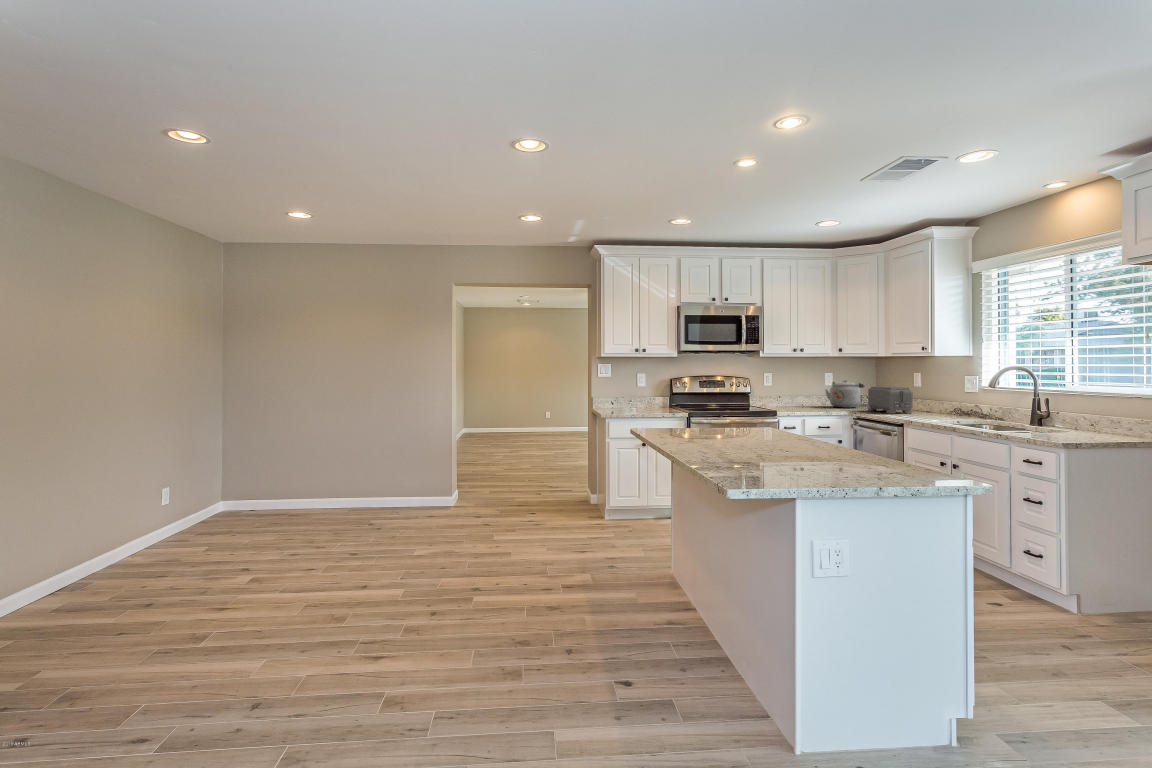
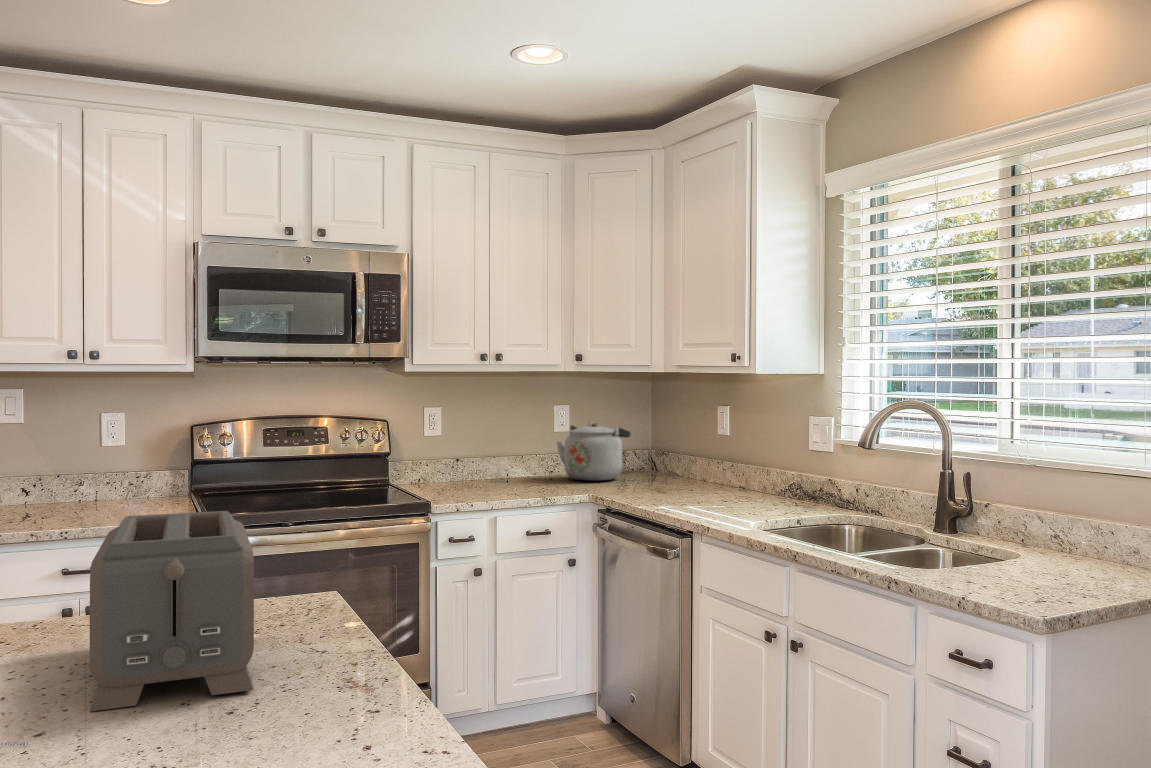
toaster: present [868,387,913,413] -> present [90,511,254,712]

